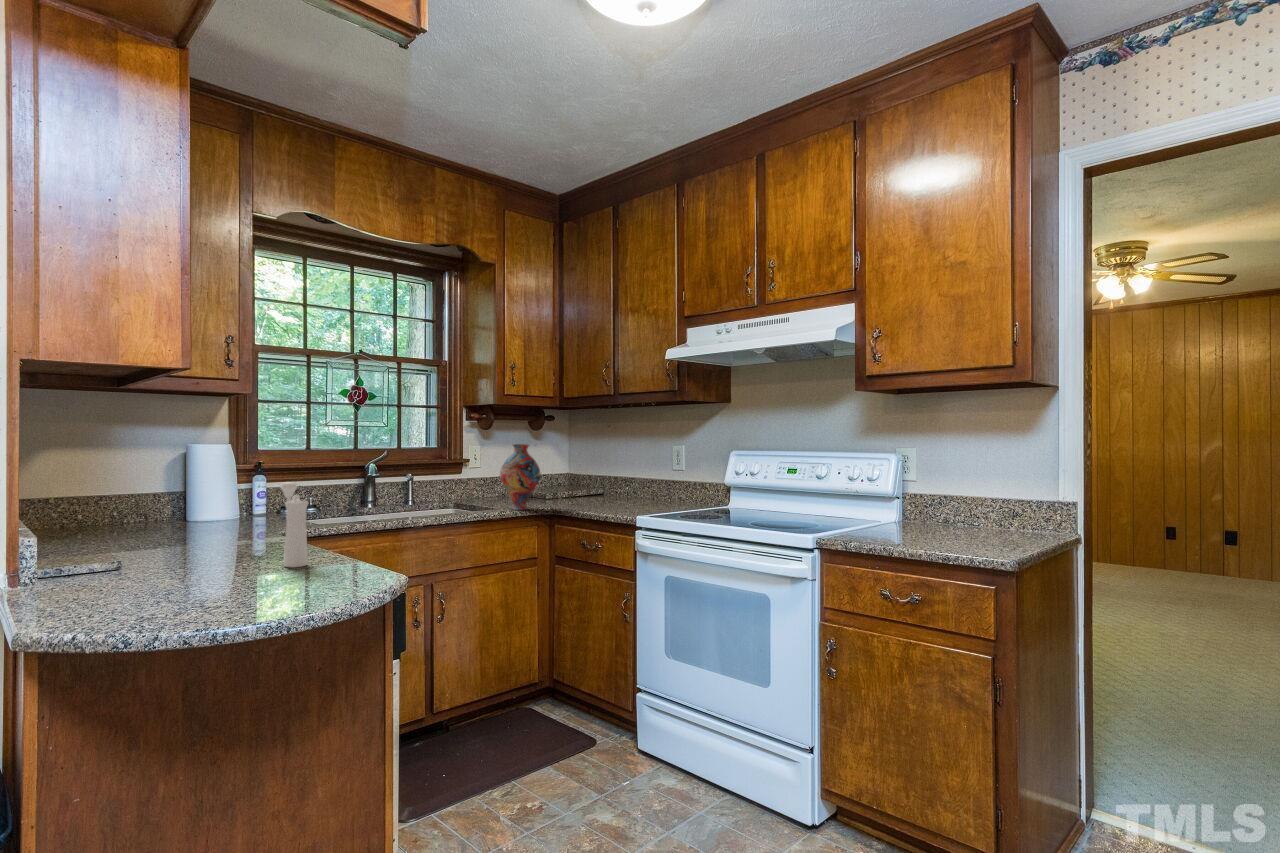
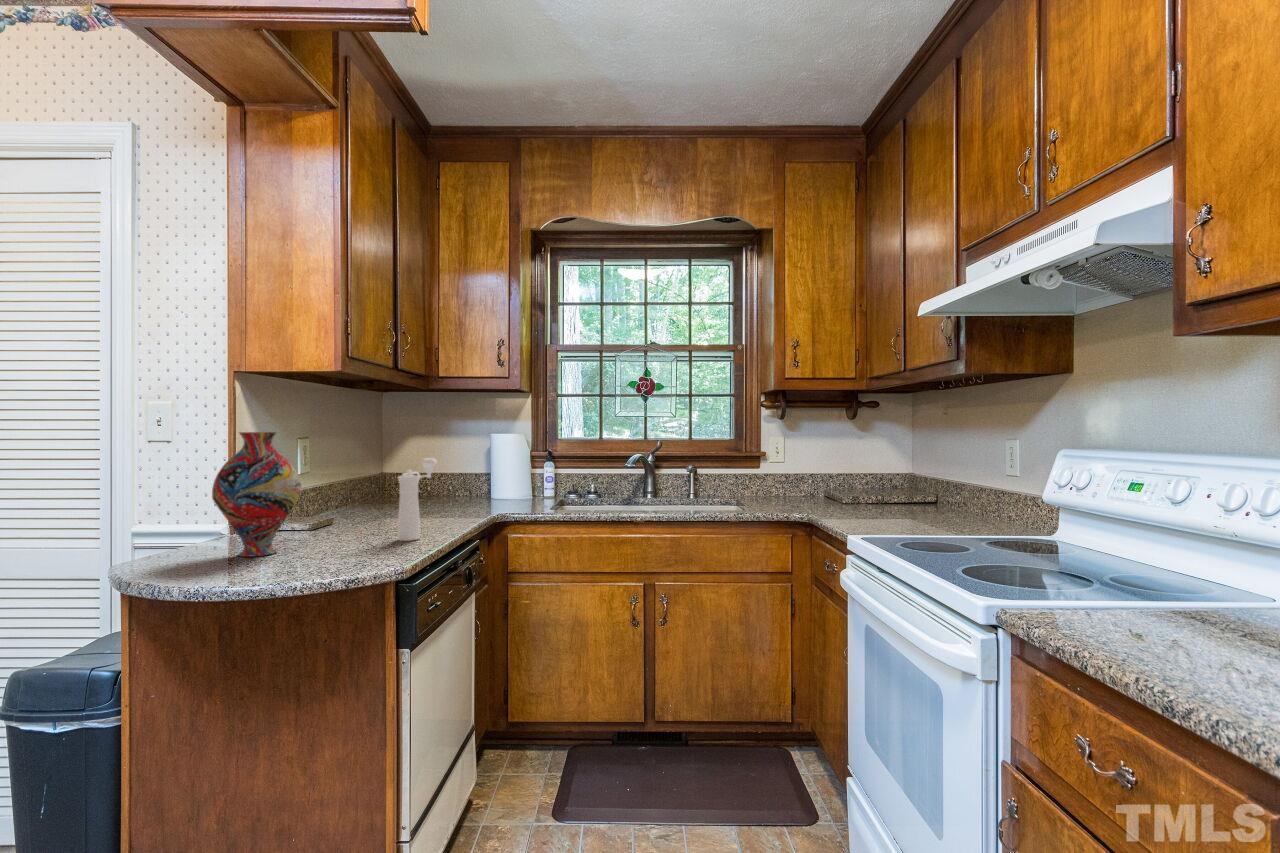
vase: present [500,444,541,510] -> present [212,432,301,557]

